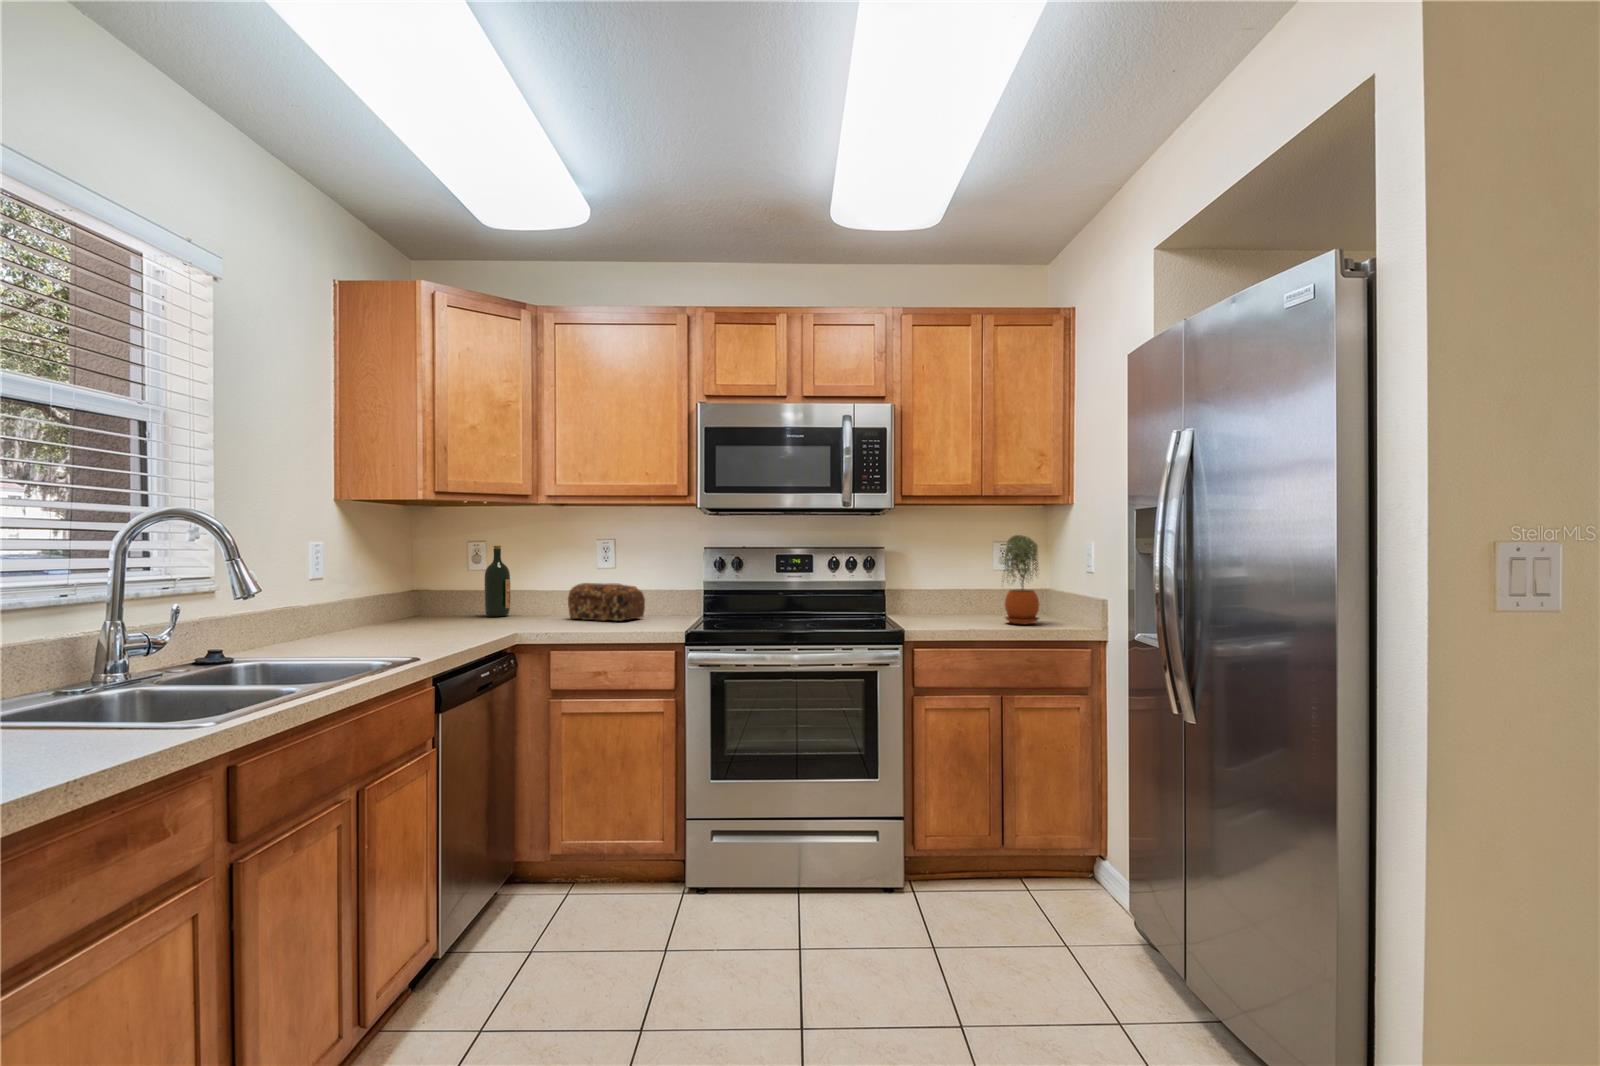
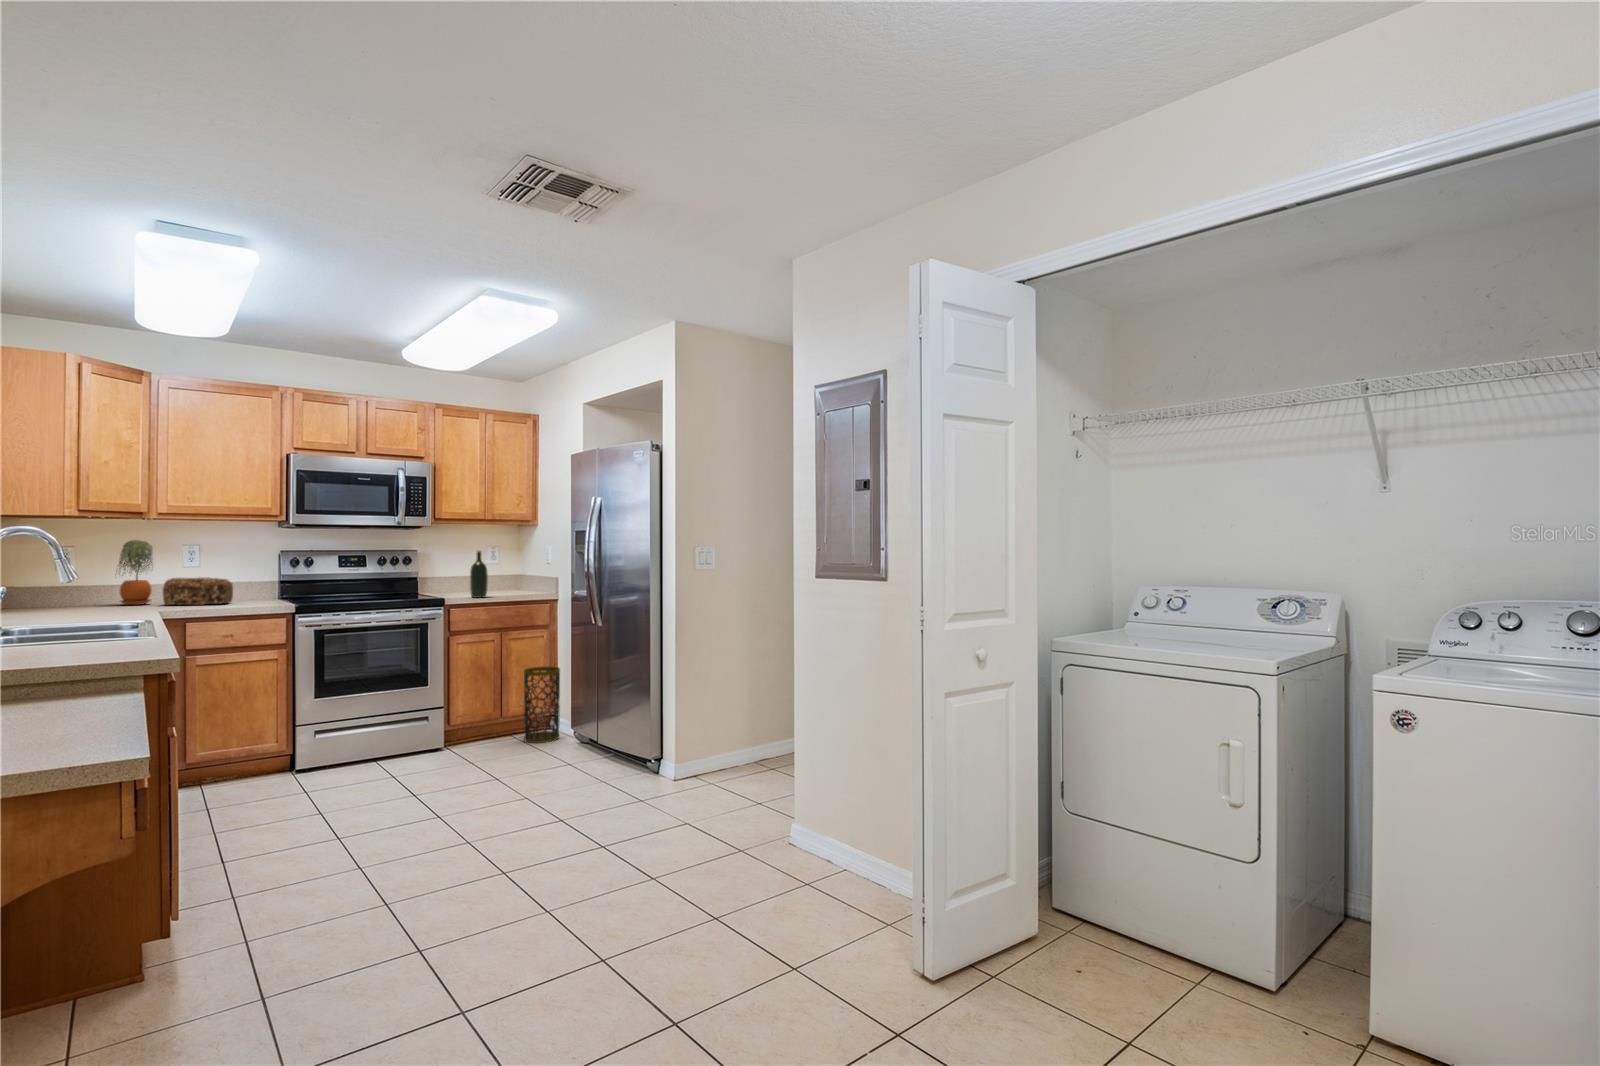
potted plant: present [1003,535,1039,625] -> present [118,540,153,605]
wine bottle: present [484,546,510,617] -> present [470,551,488,598]
trash can: none [1040,767,1111,930] -> present [524,667,560,743]

